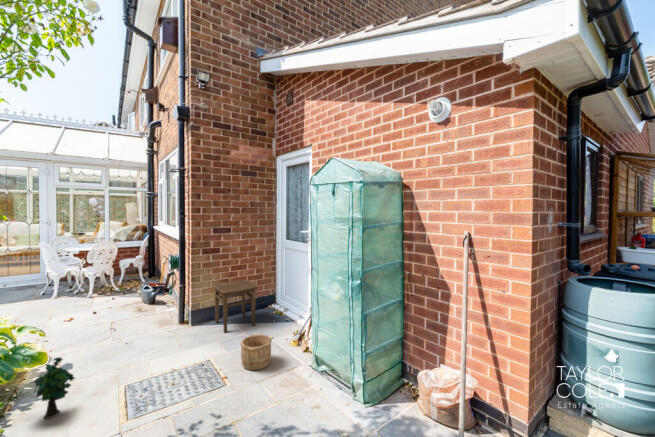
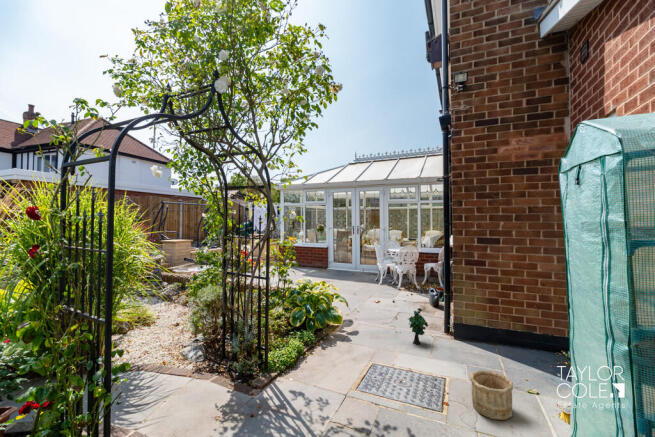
side table: present [212,279,258,333] -> none [475,299,527,366]
decorative plant: present [32,357,75,419] -> present [409,308,428,345]

